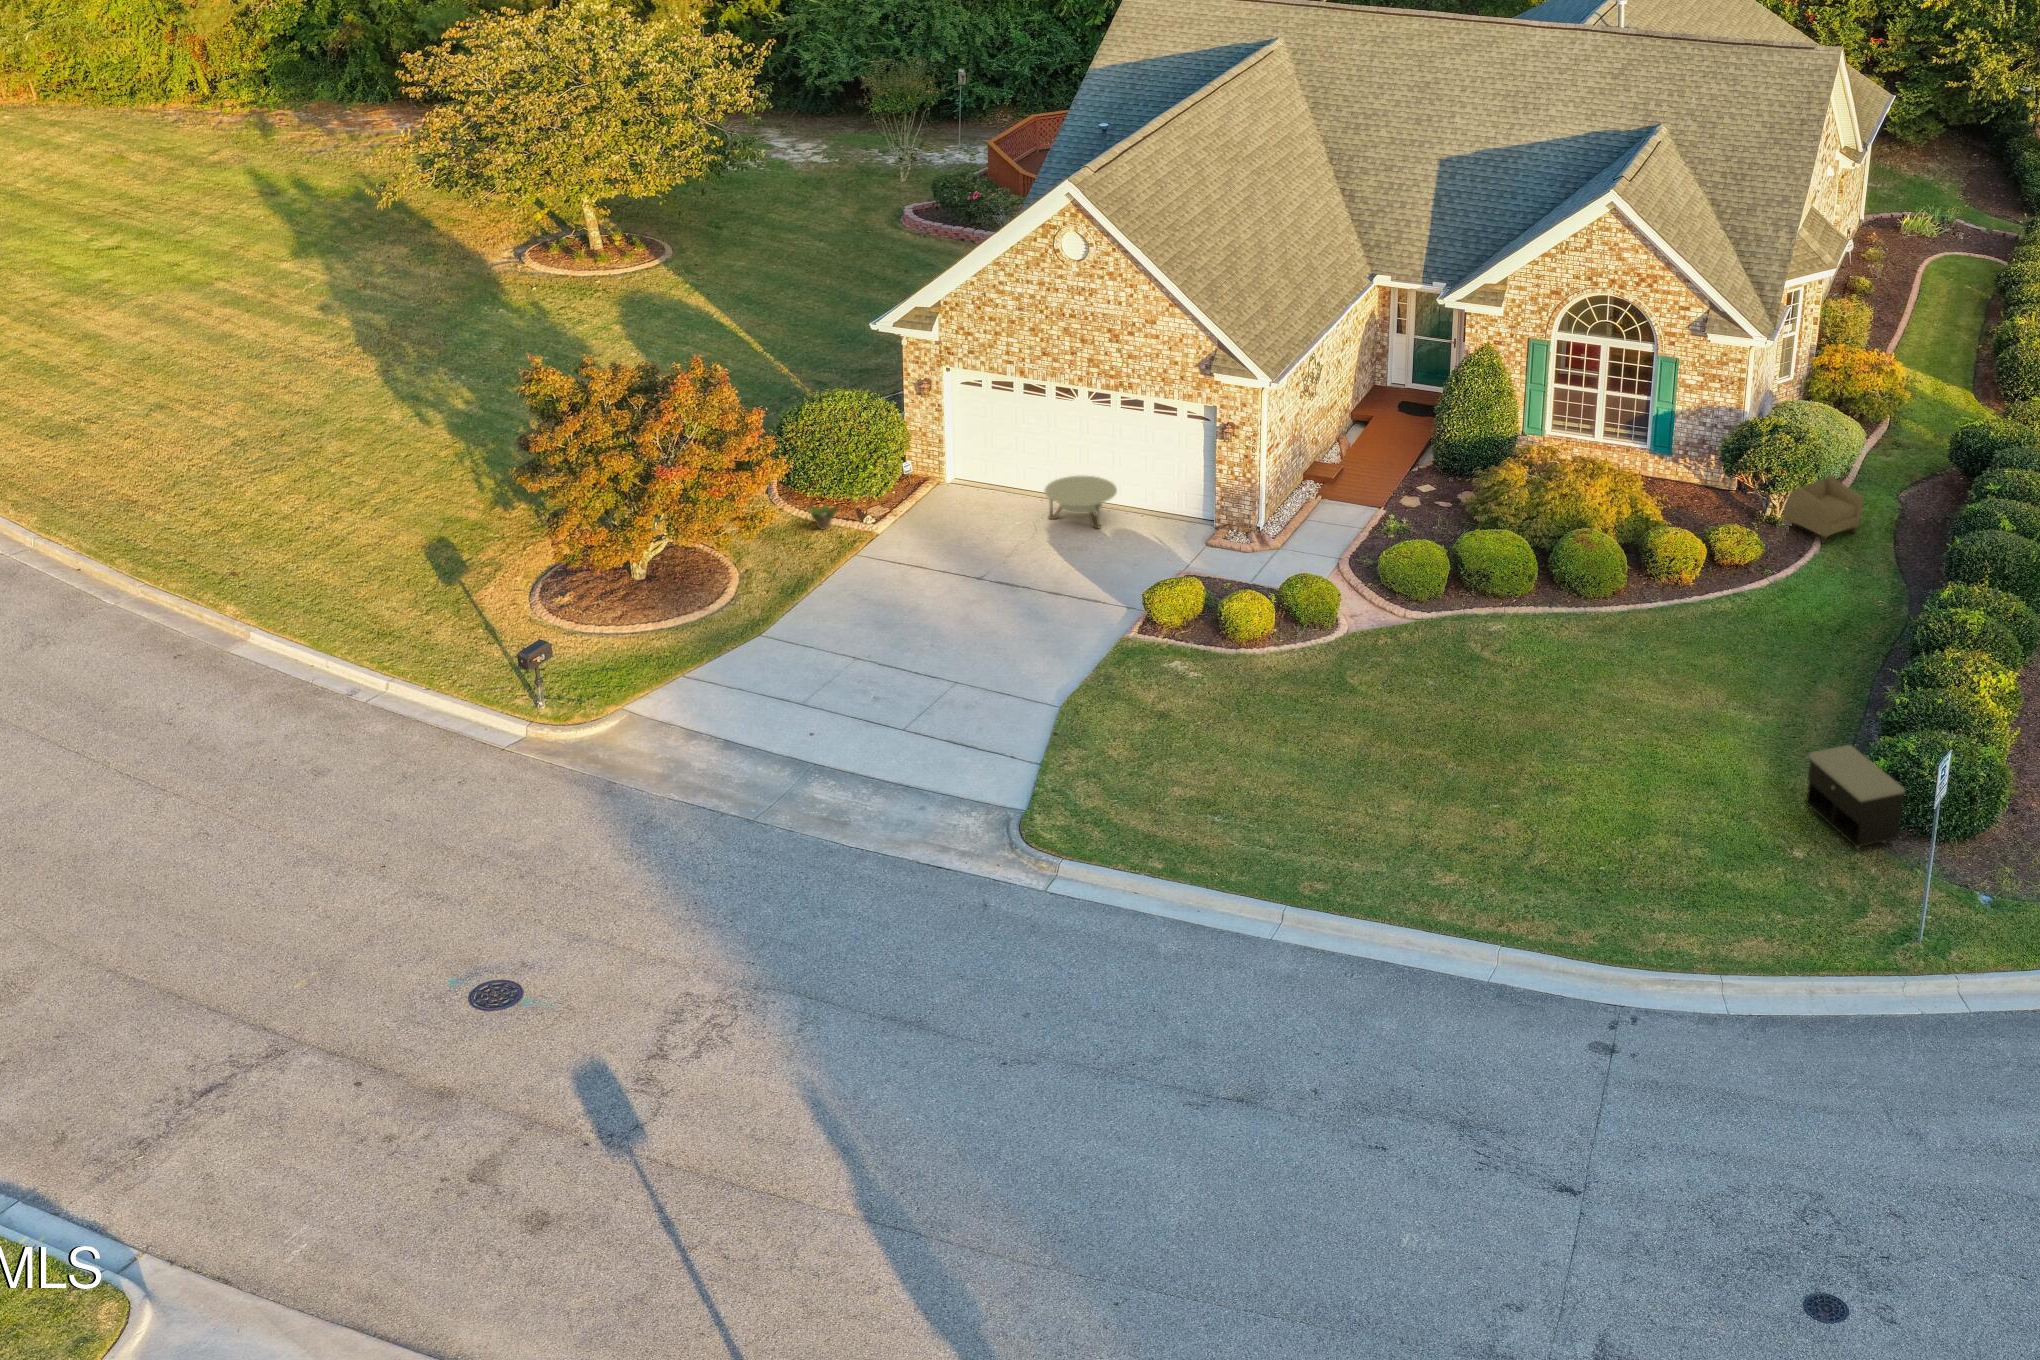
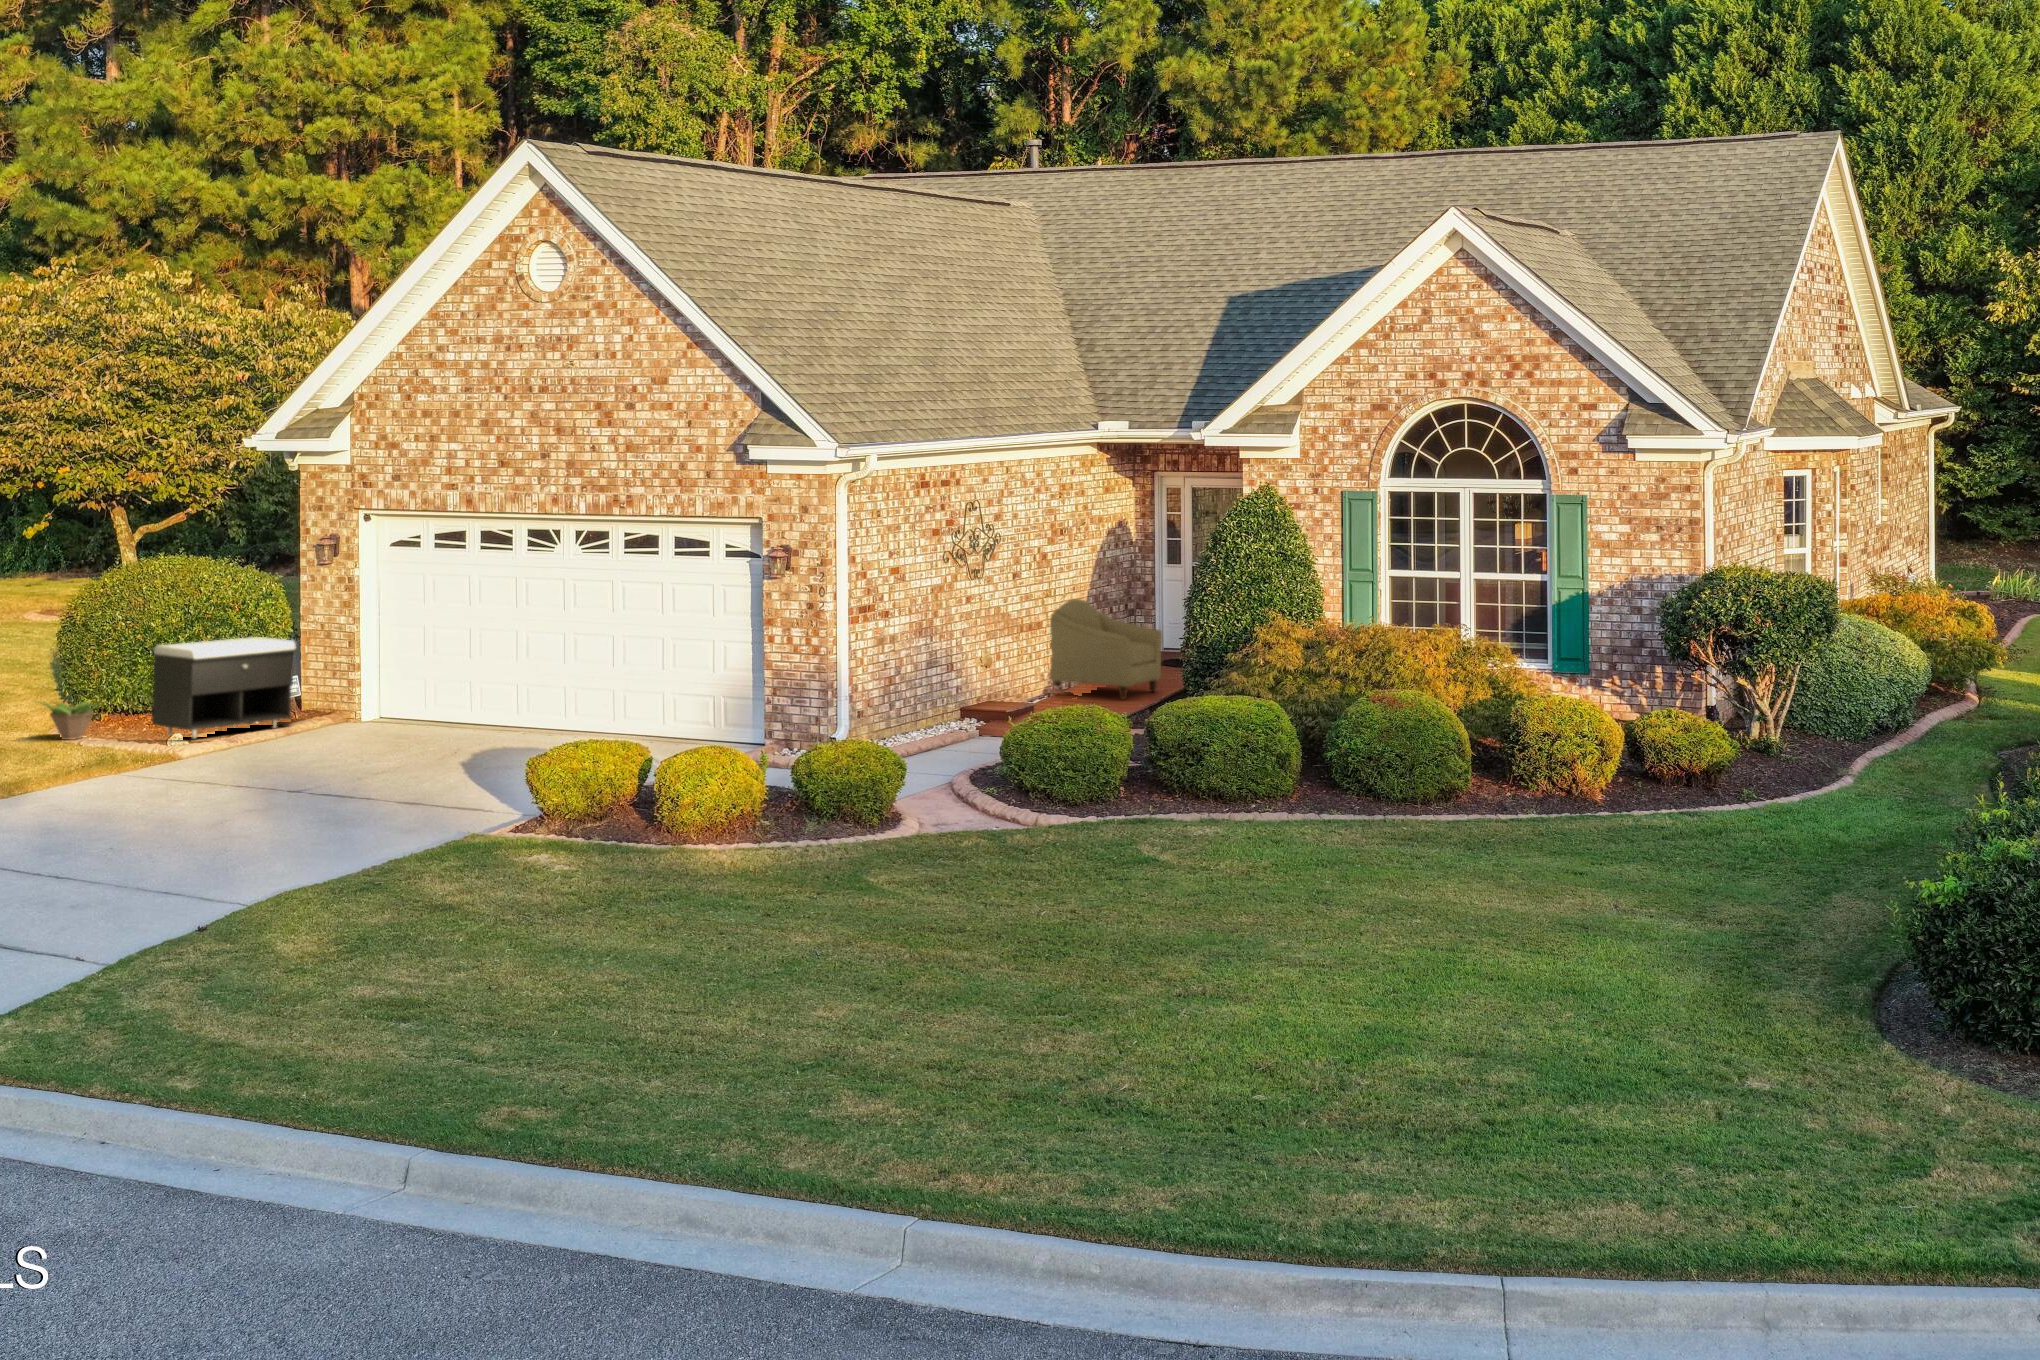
chair: present [1784,475,1864,543] -> present [1050,599,1162,699]
round table: present [1044,476,1117,529] -> none [464,679,596,746]
storage bench: present [1806,745,1905,848] -> present [152,637,295,738]

